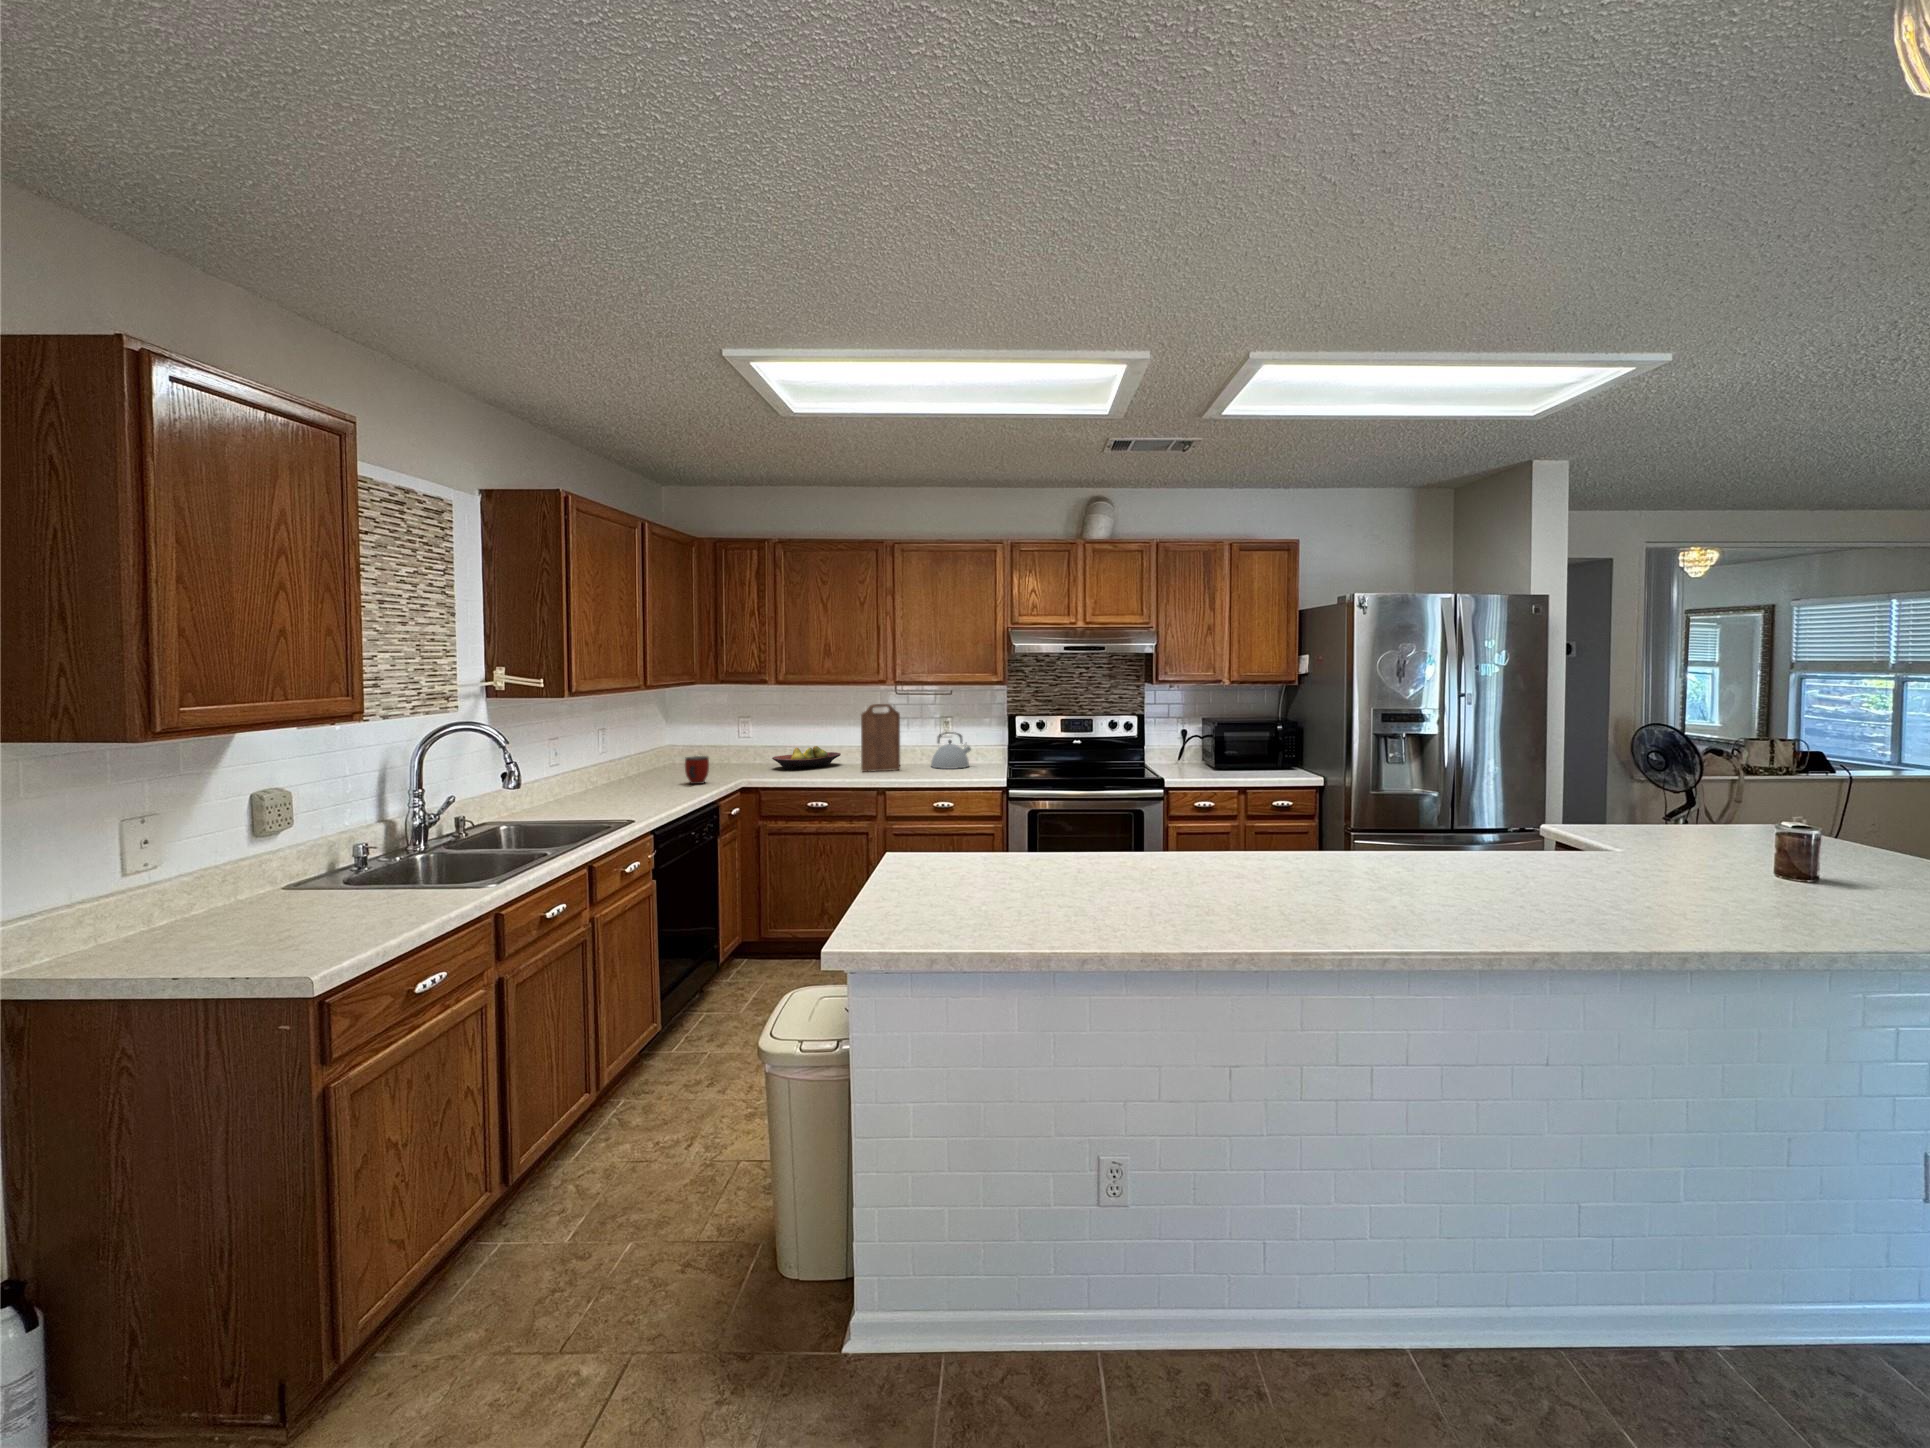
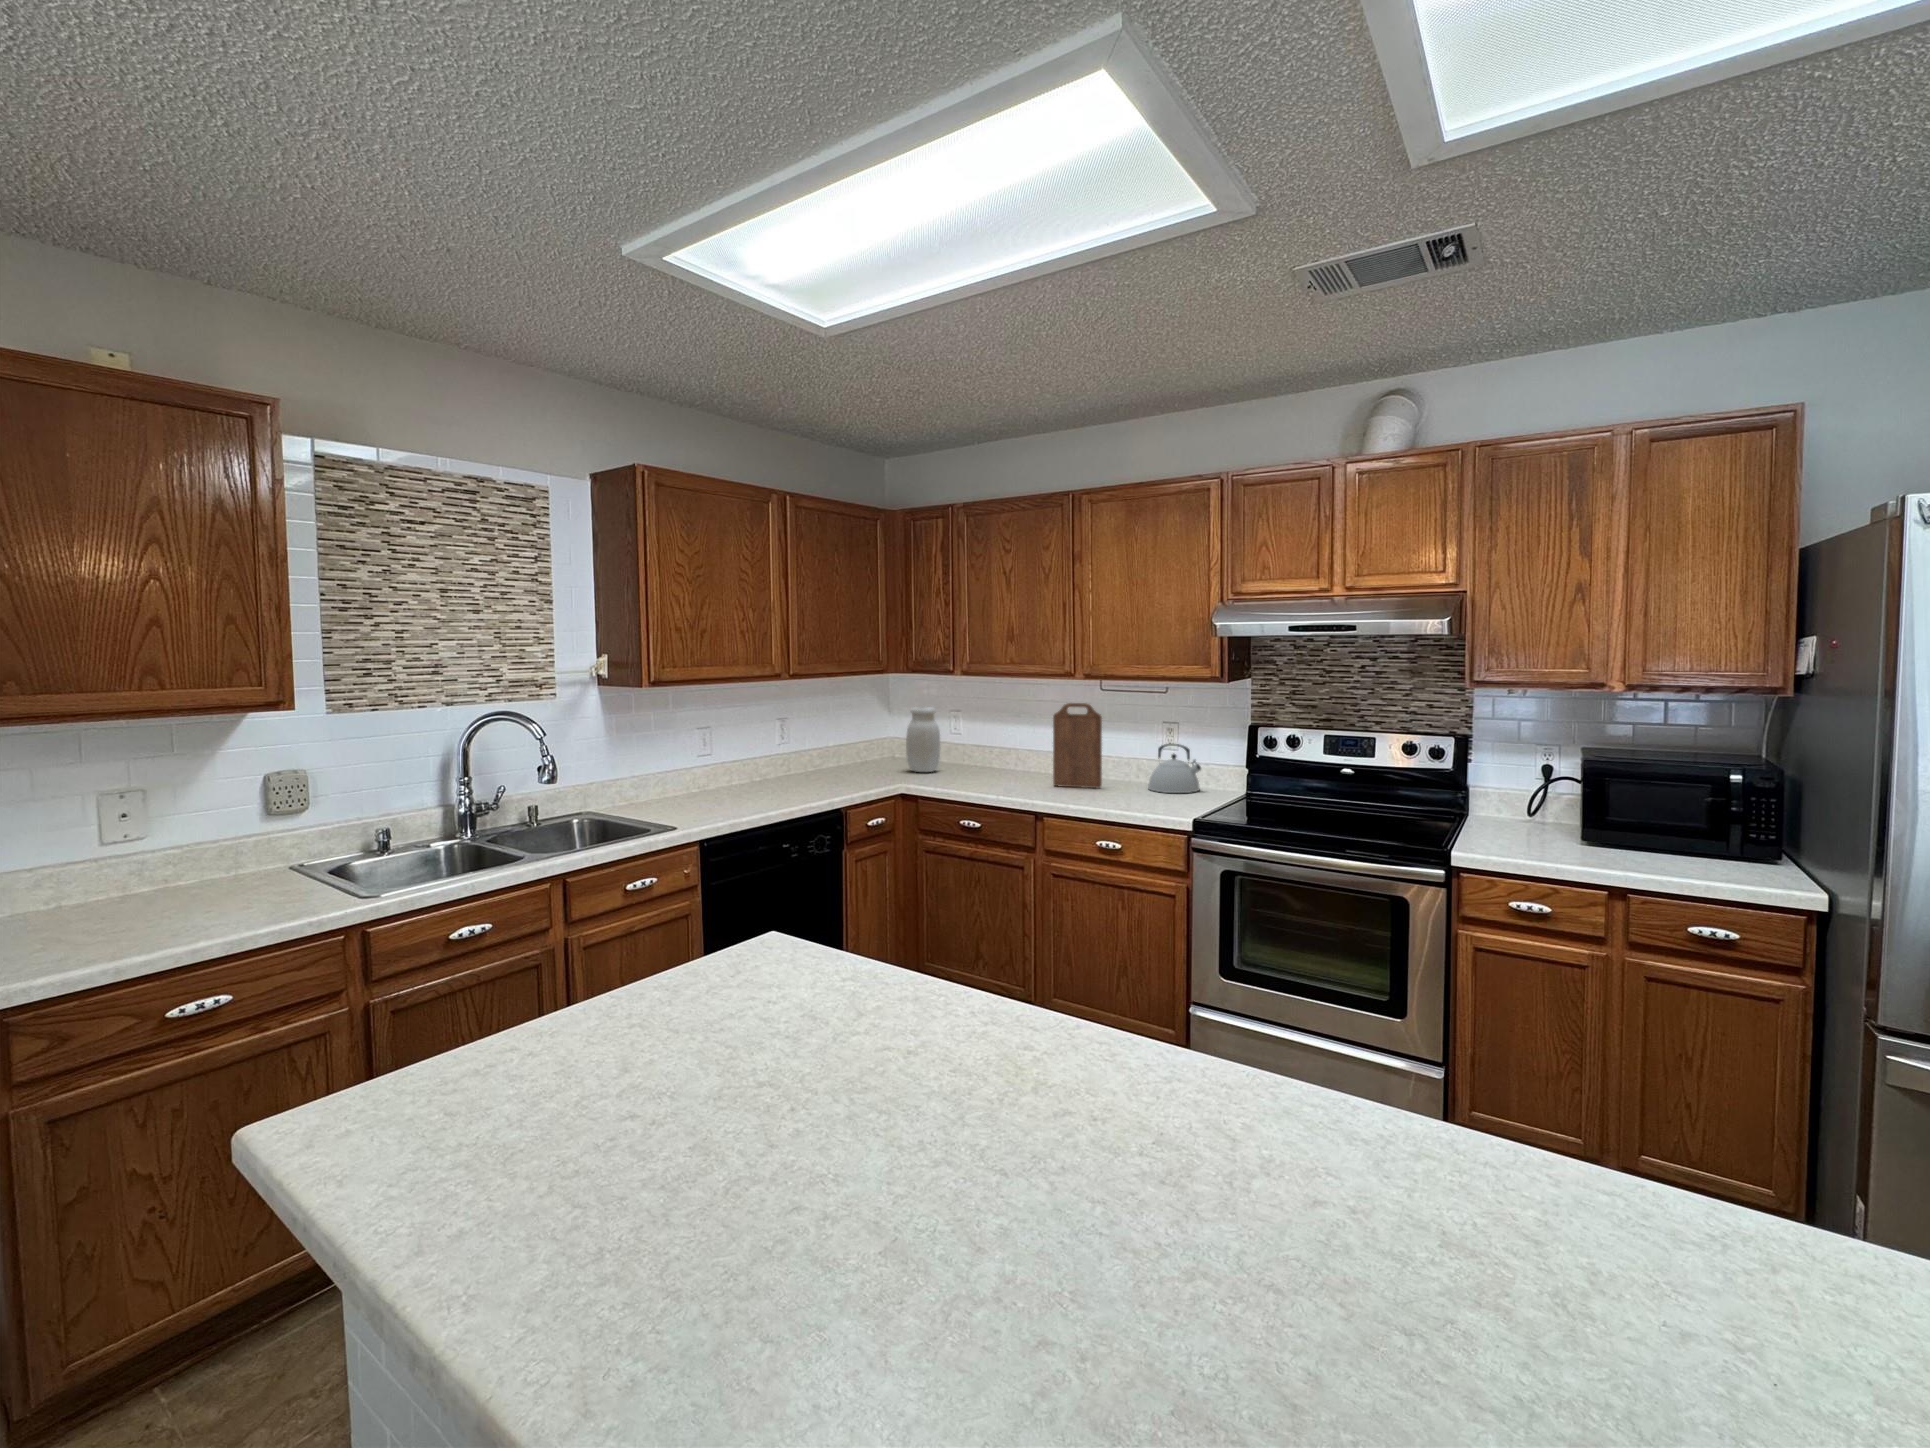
jar: none [706,713,739,772] -> present [906,707,940,772]
fruit bowl: present [772,746,841,769] -> none [973,750,1058,776]
mug: present [685,756,709,784] -> none [847,753,877,784]

